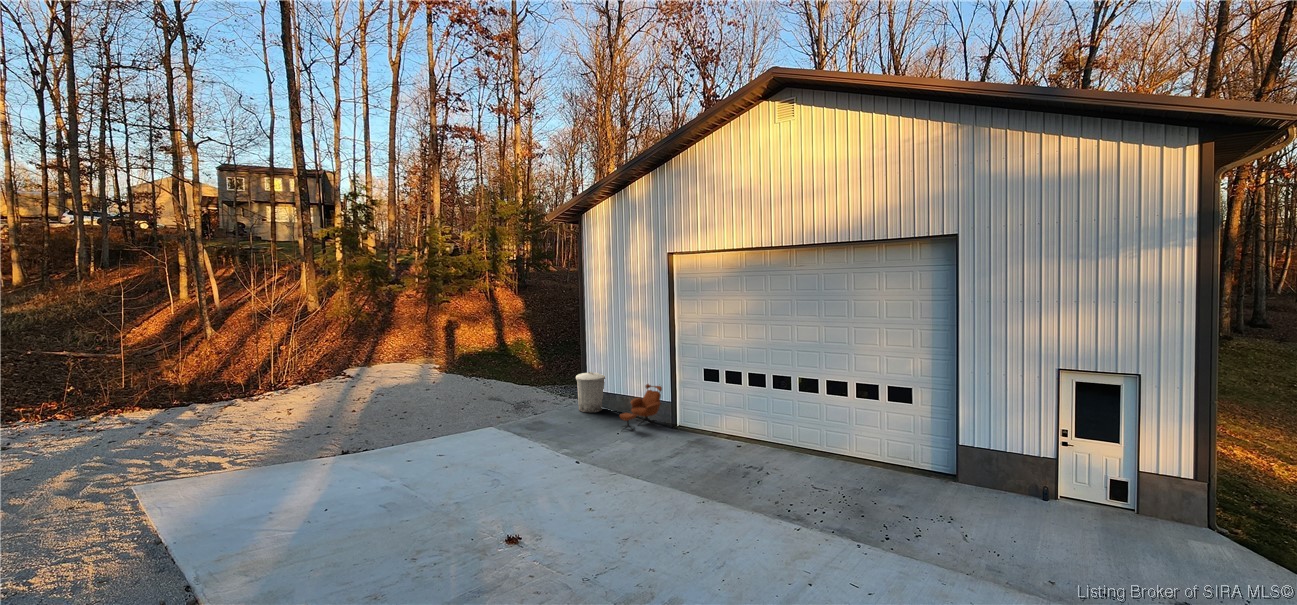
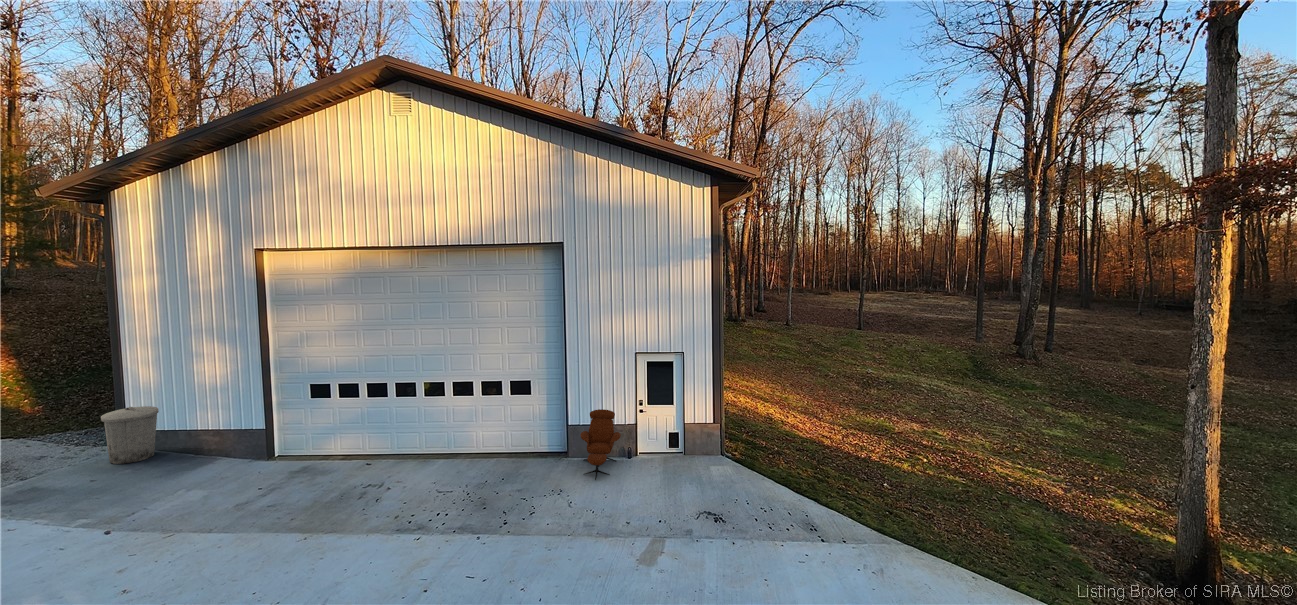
lounge chair: present [620,384,662,430] -> present [580,409,621,480]

